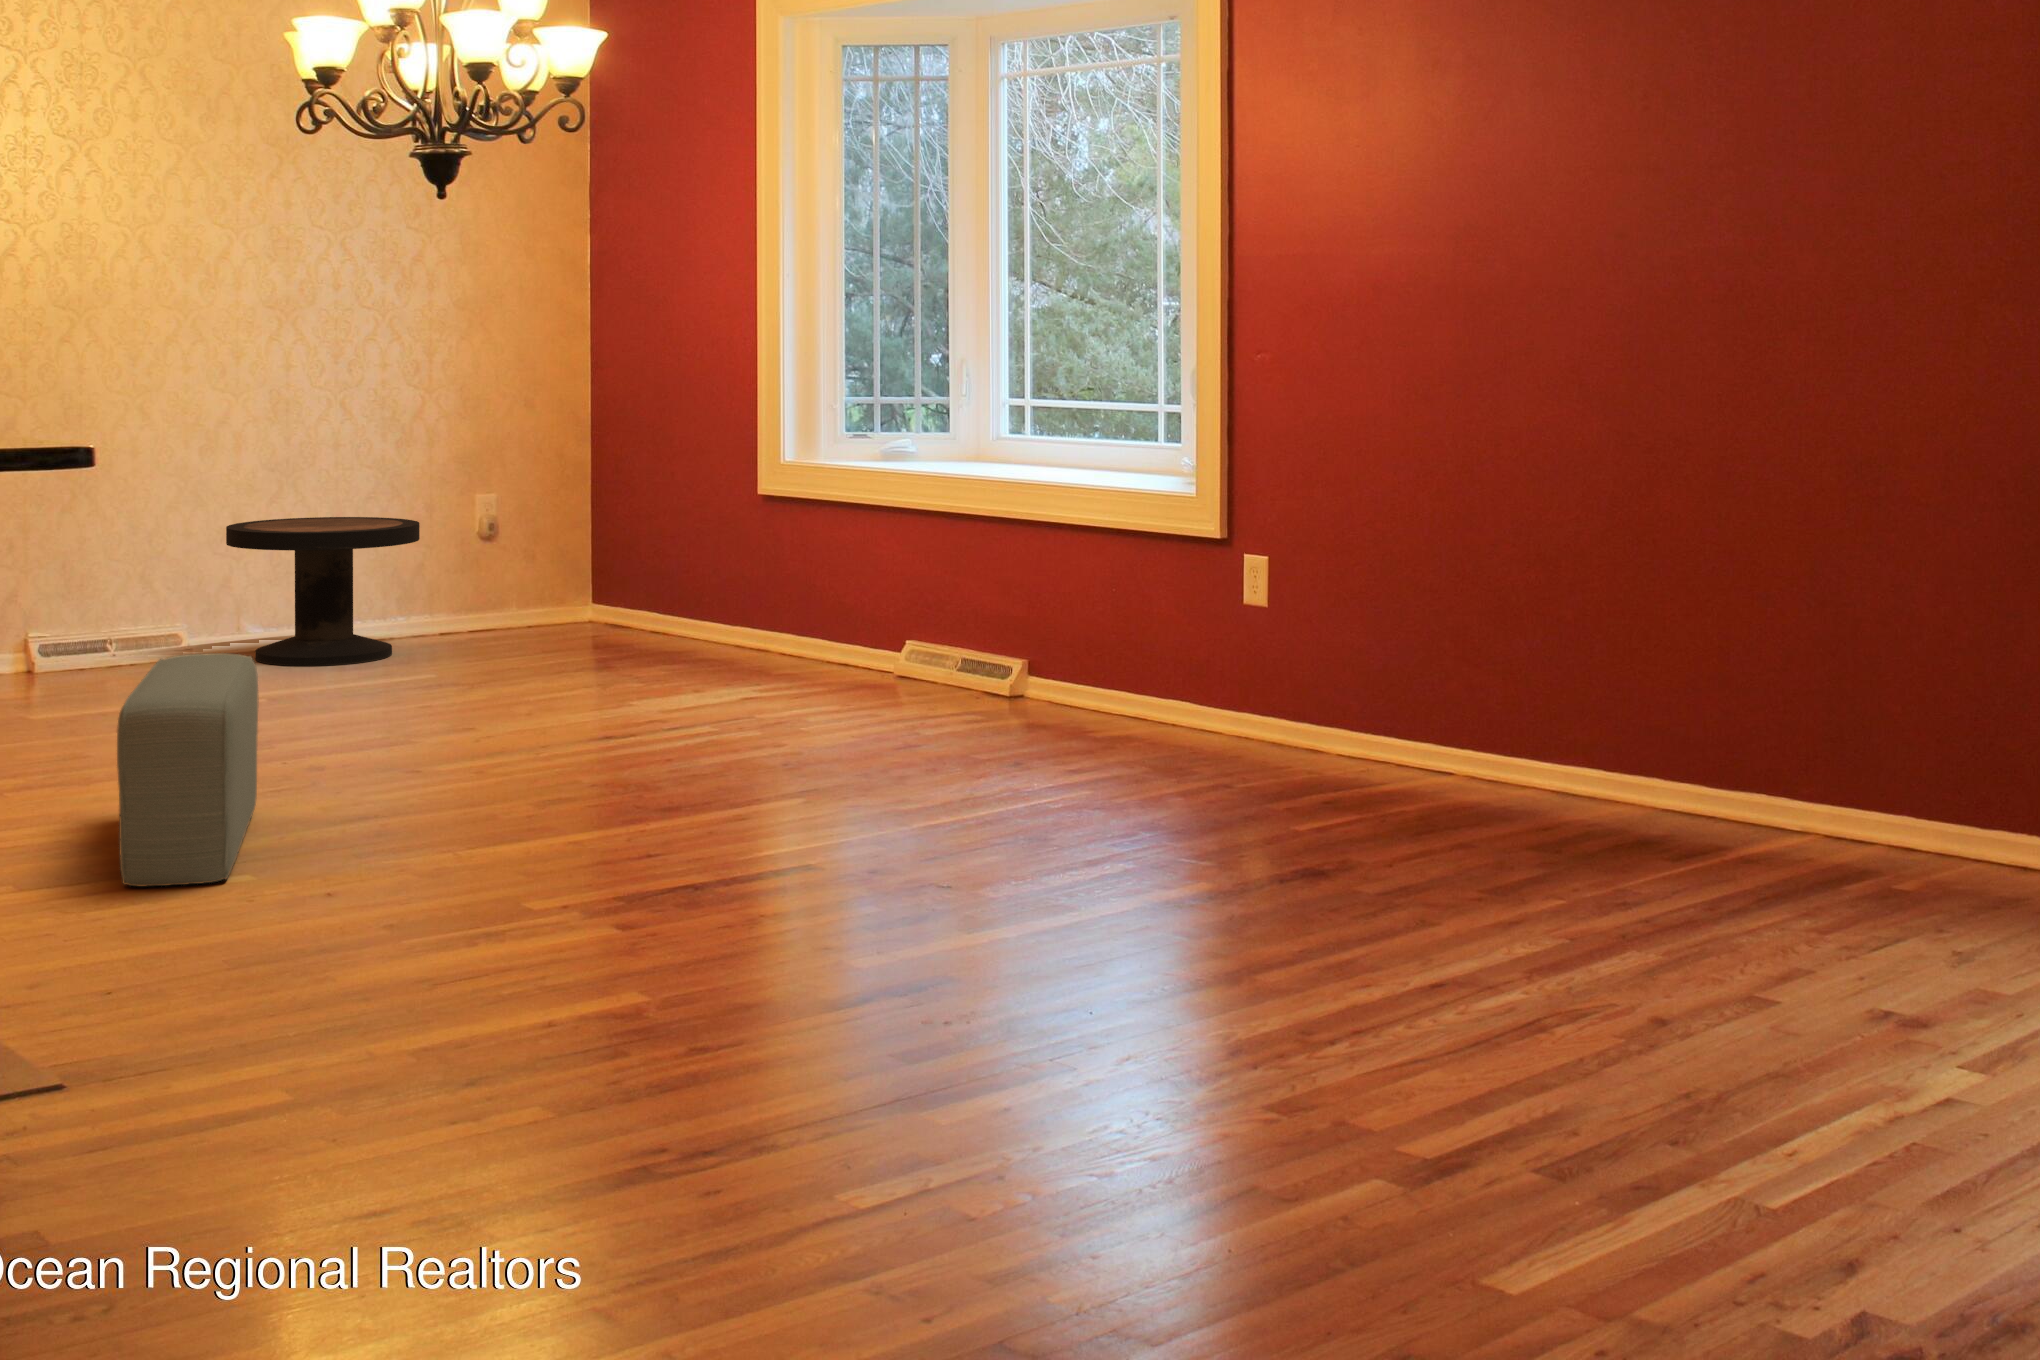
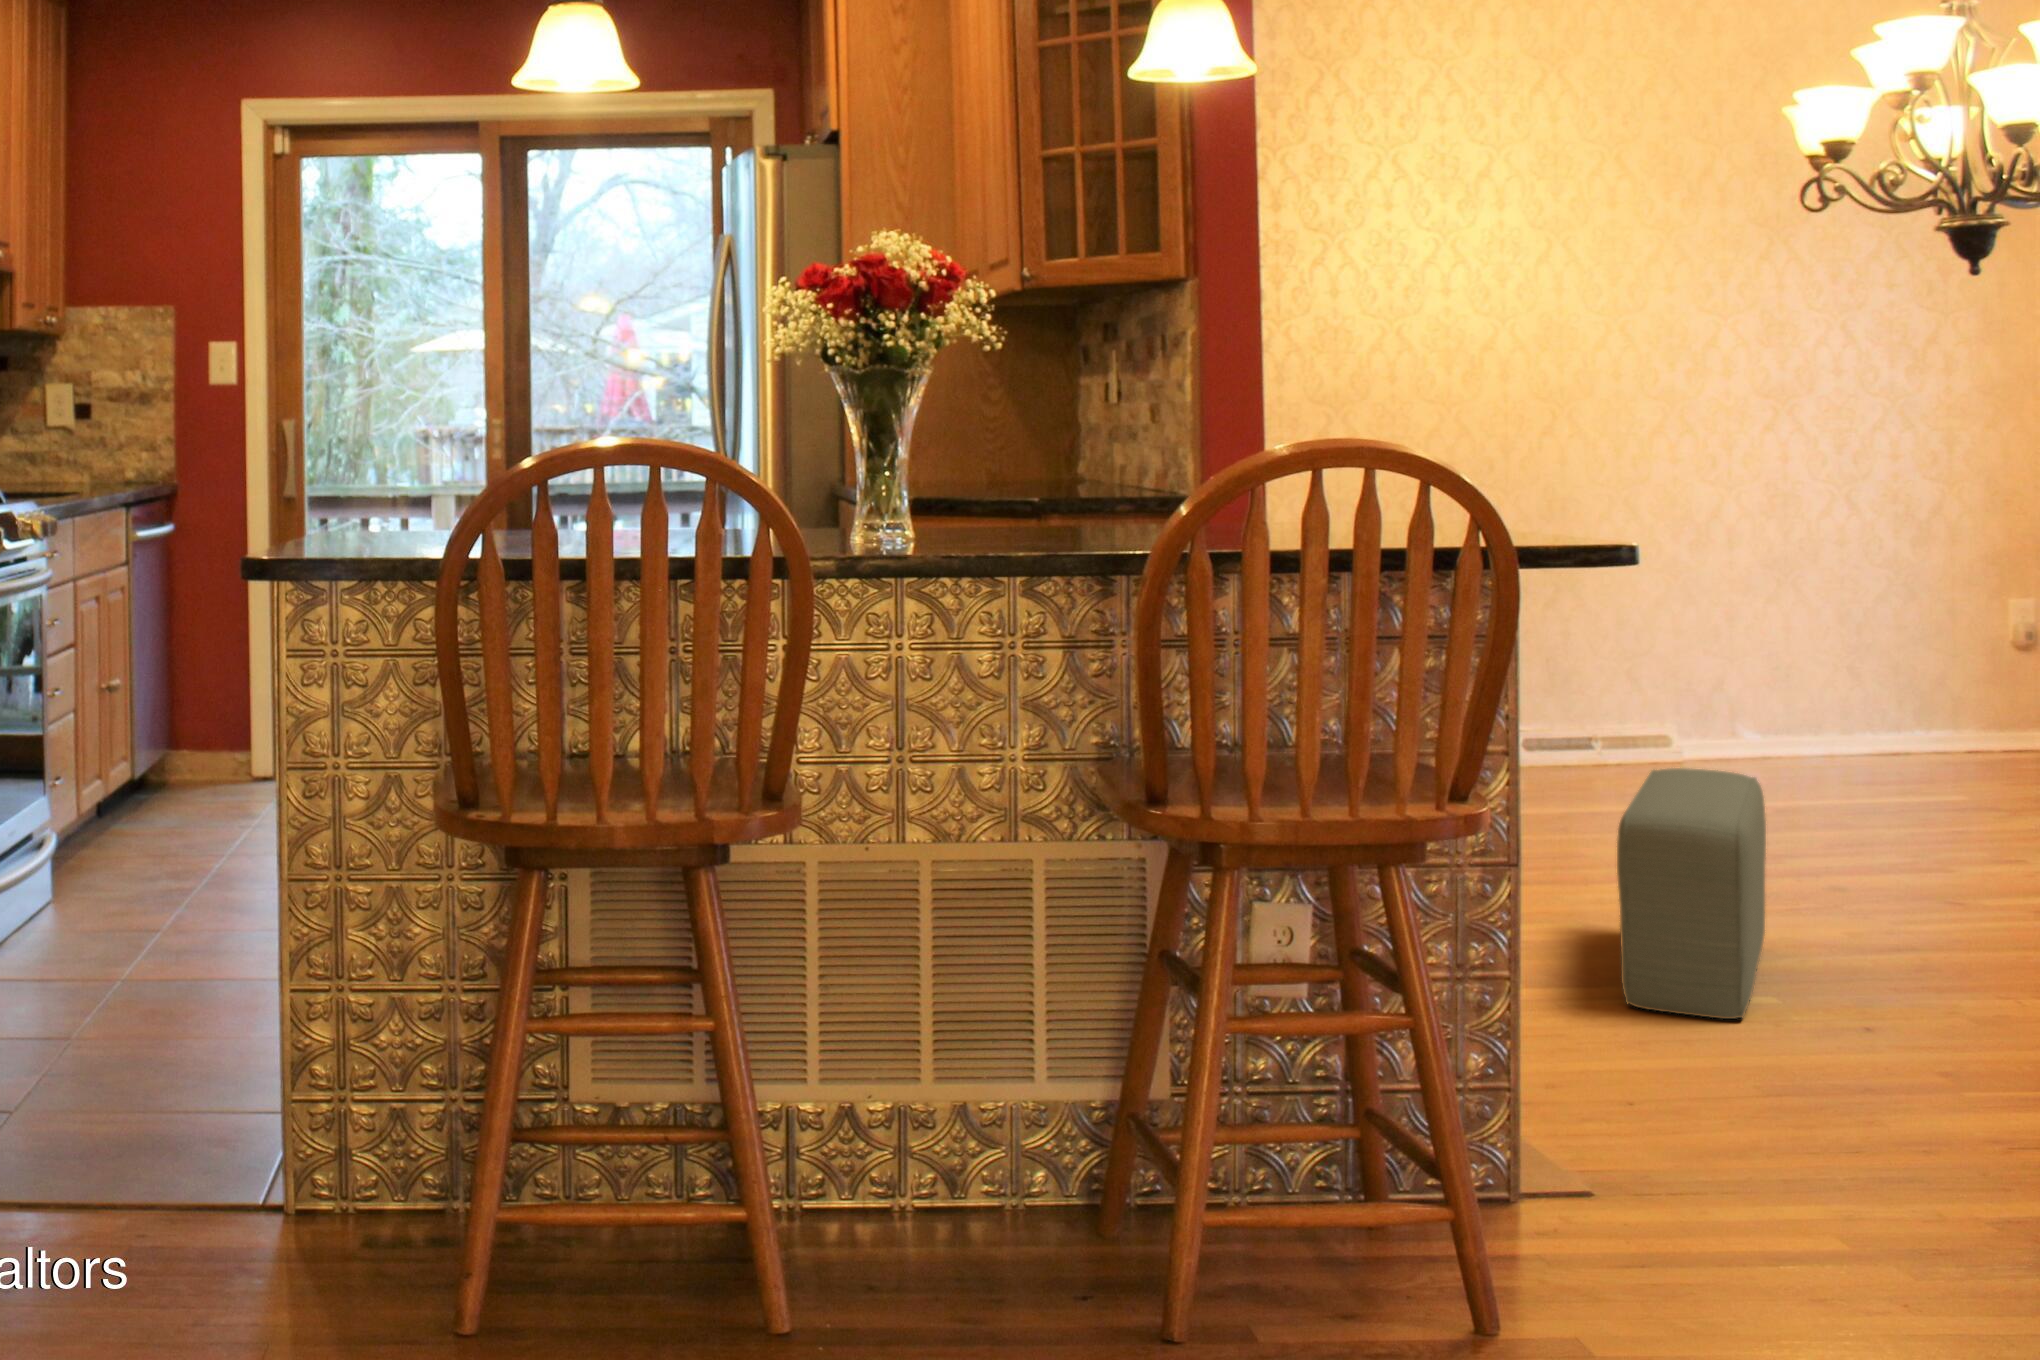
side table: present [226,517,420,666] -> none [1696,629,1929,794]

